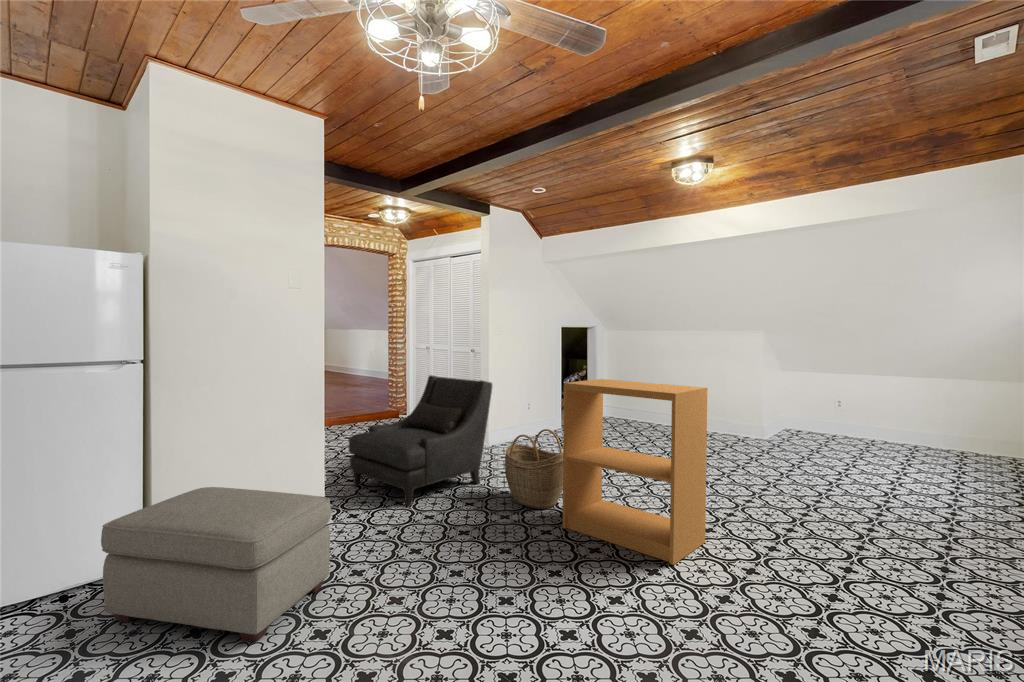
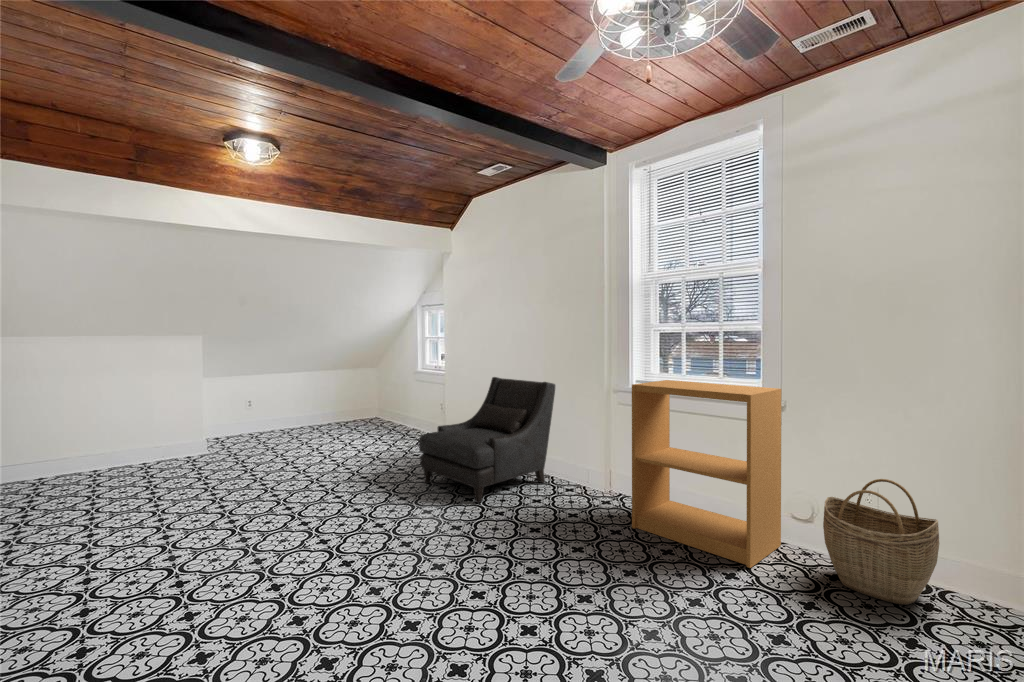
woven basket: present [505,429,563,509] -> present [823,479,939,605]
ottoman: present [101,487,331,642] -> none [213,484,414,631]

